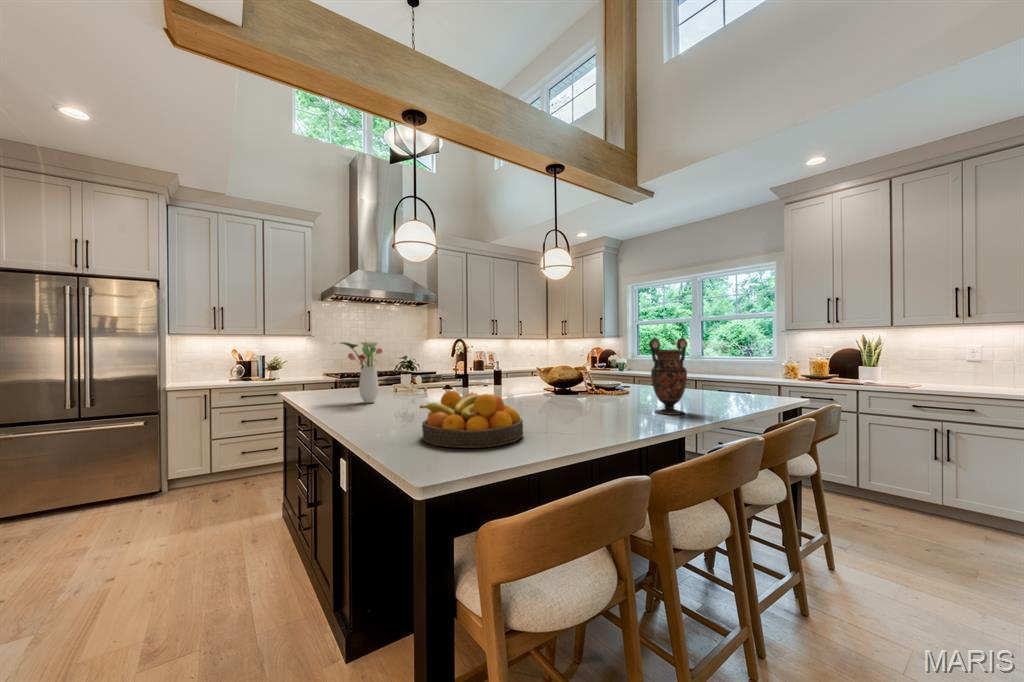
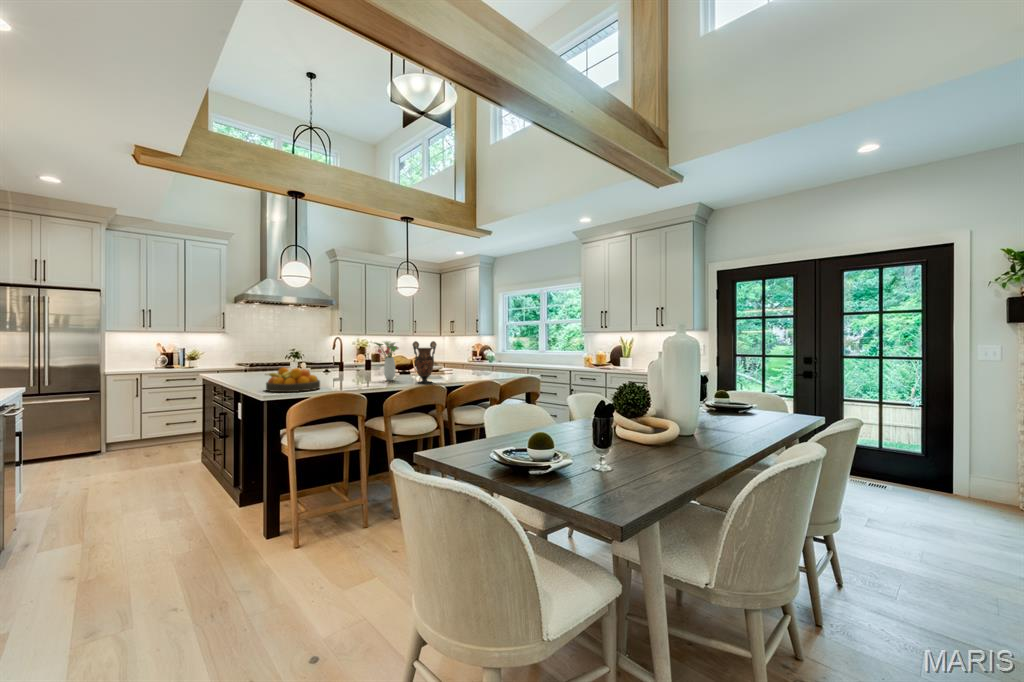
flower arrangement: present [341,341,382,403] -> present [375,341,398,380]

